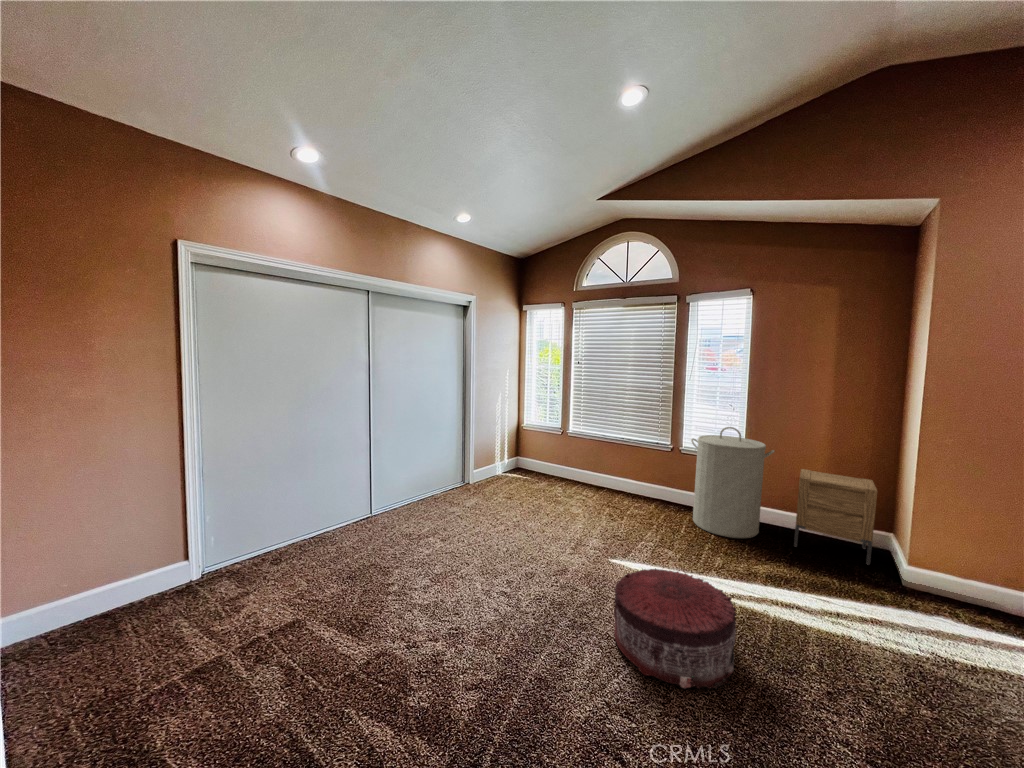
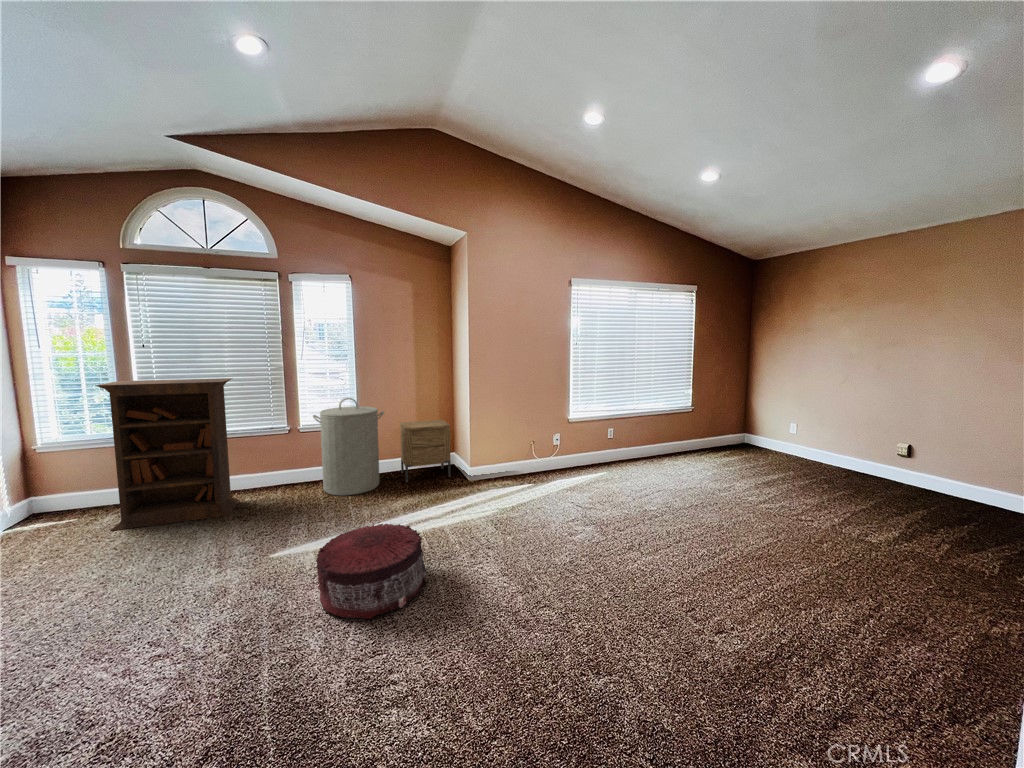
bookcase: none [539,387,629,511] -> present [96,378,240,531]

